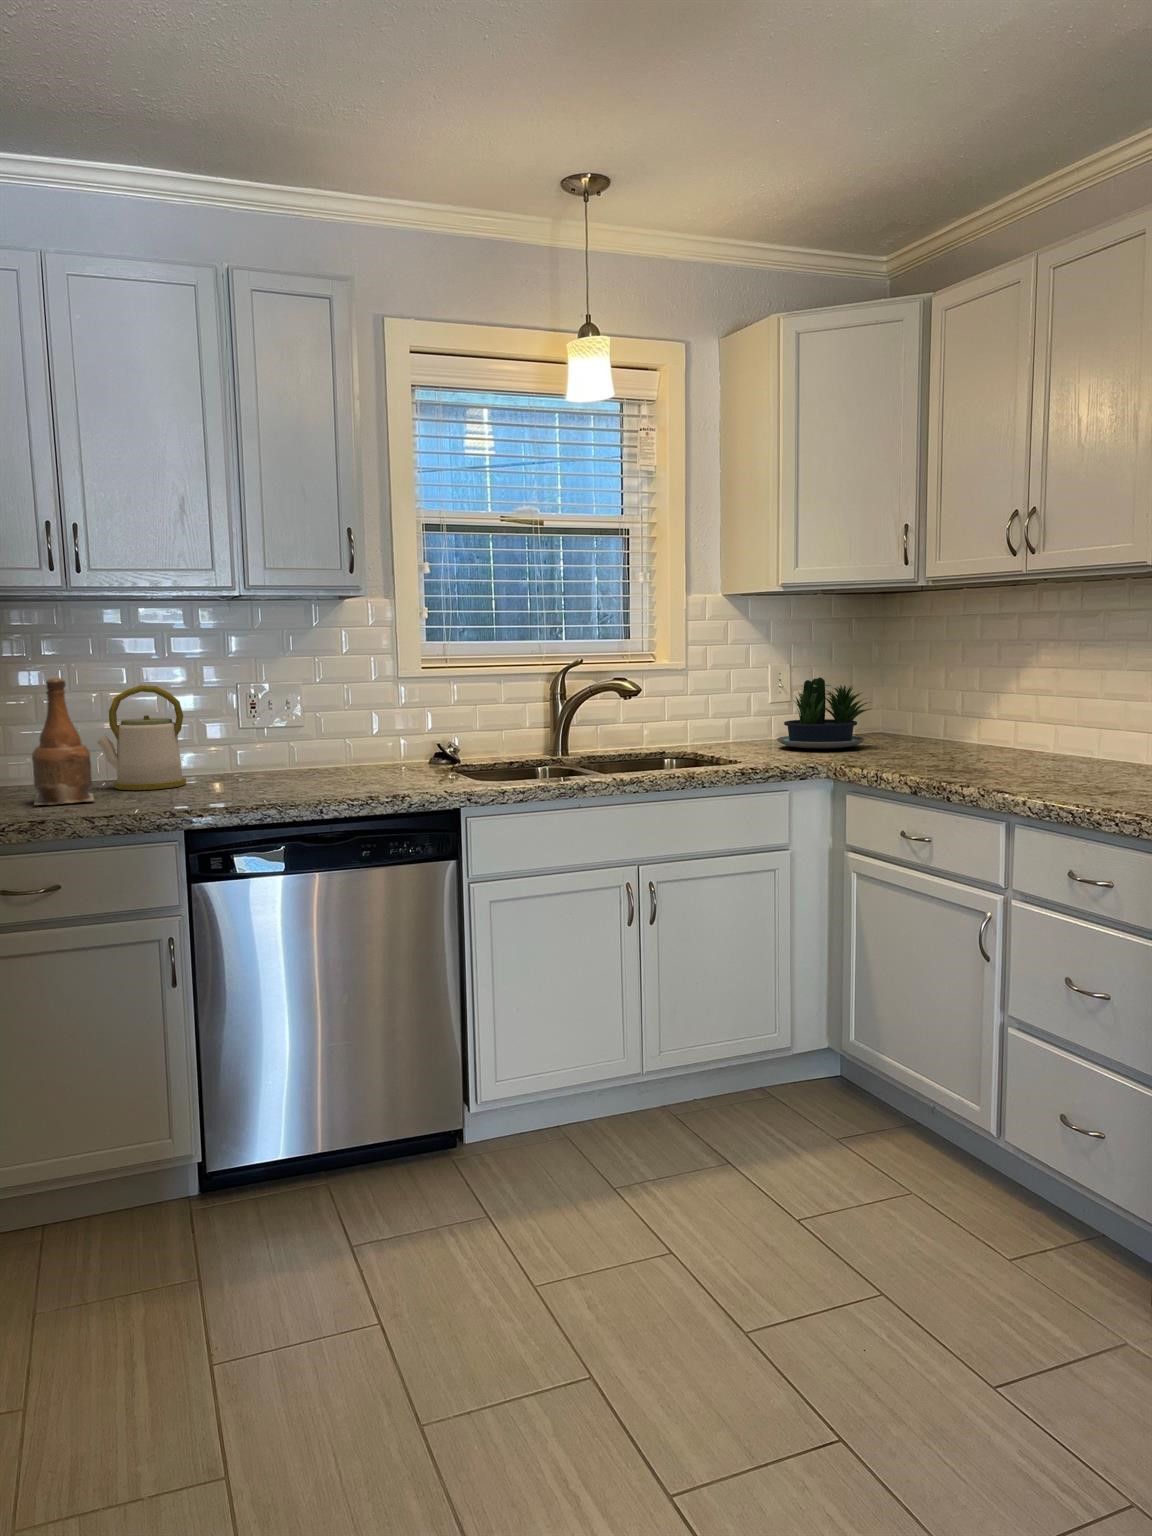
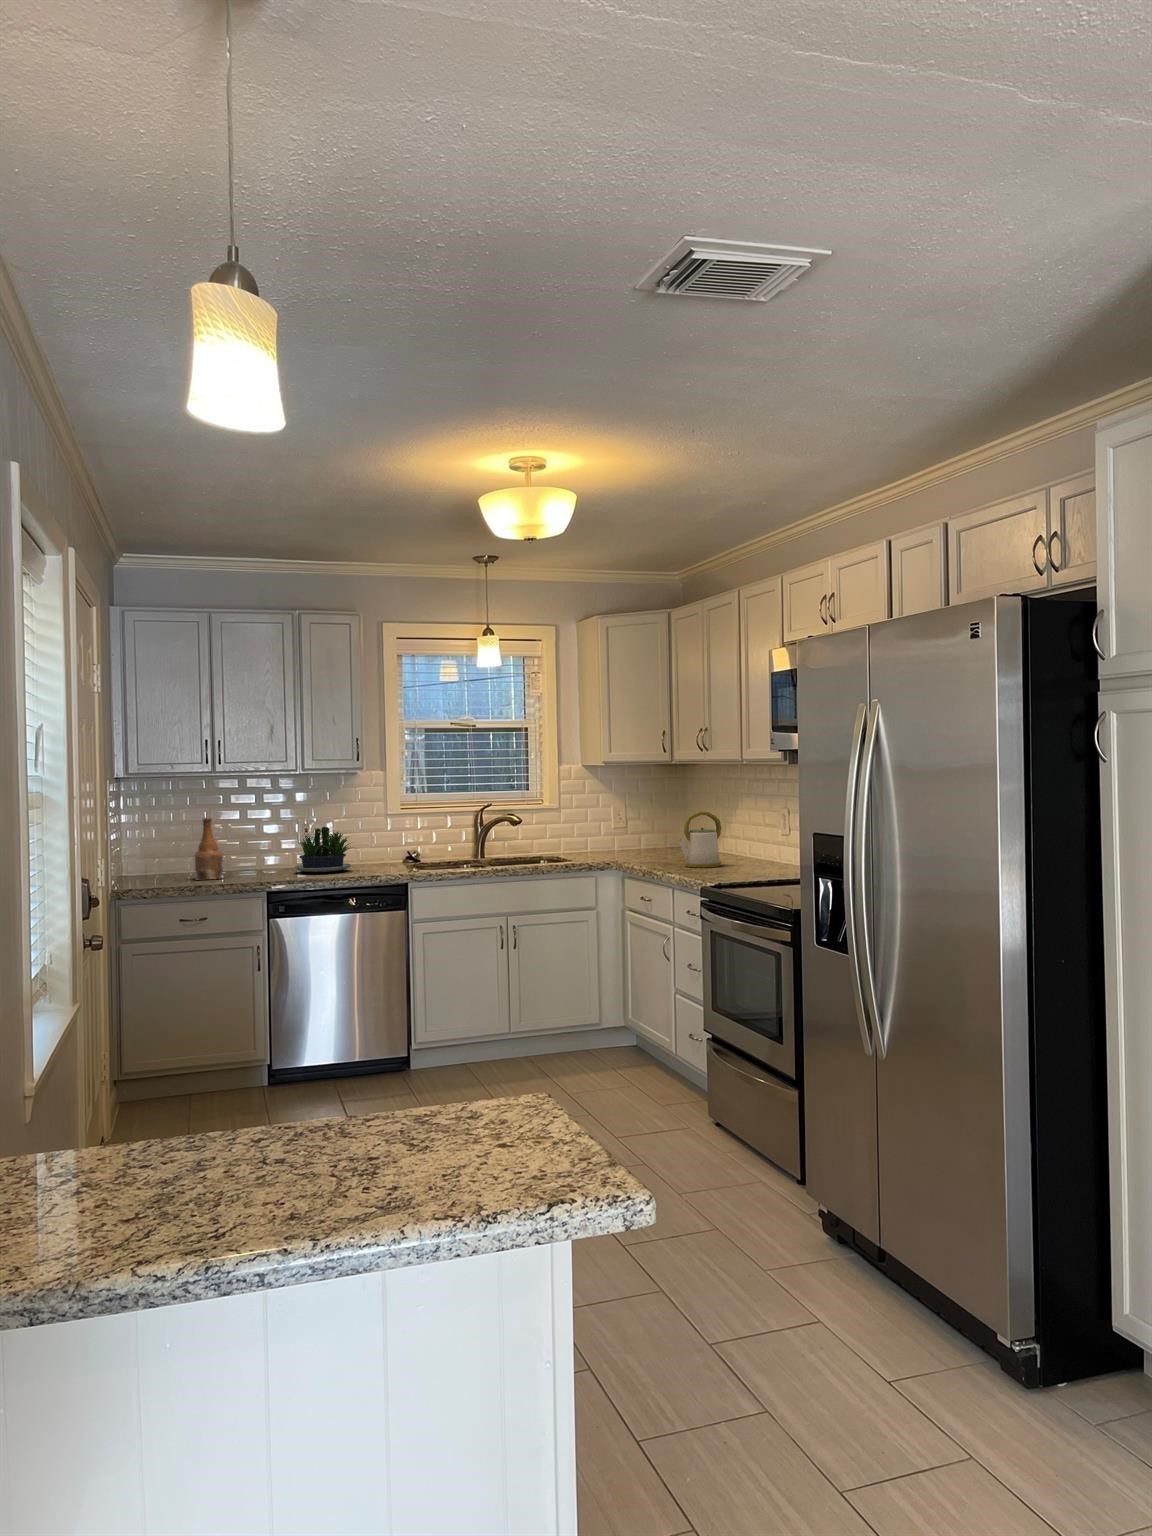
potted plant: present [777,677,871,749] -> present [295,827,351,872]
kettle: present [97,685,186,790] -> present [678,811,721,867]

